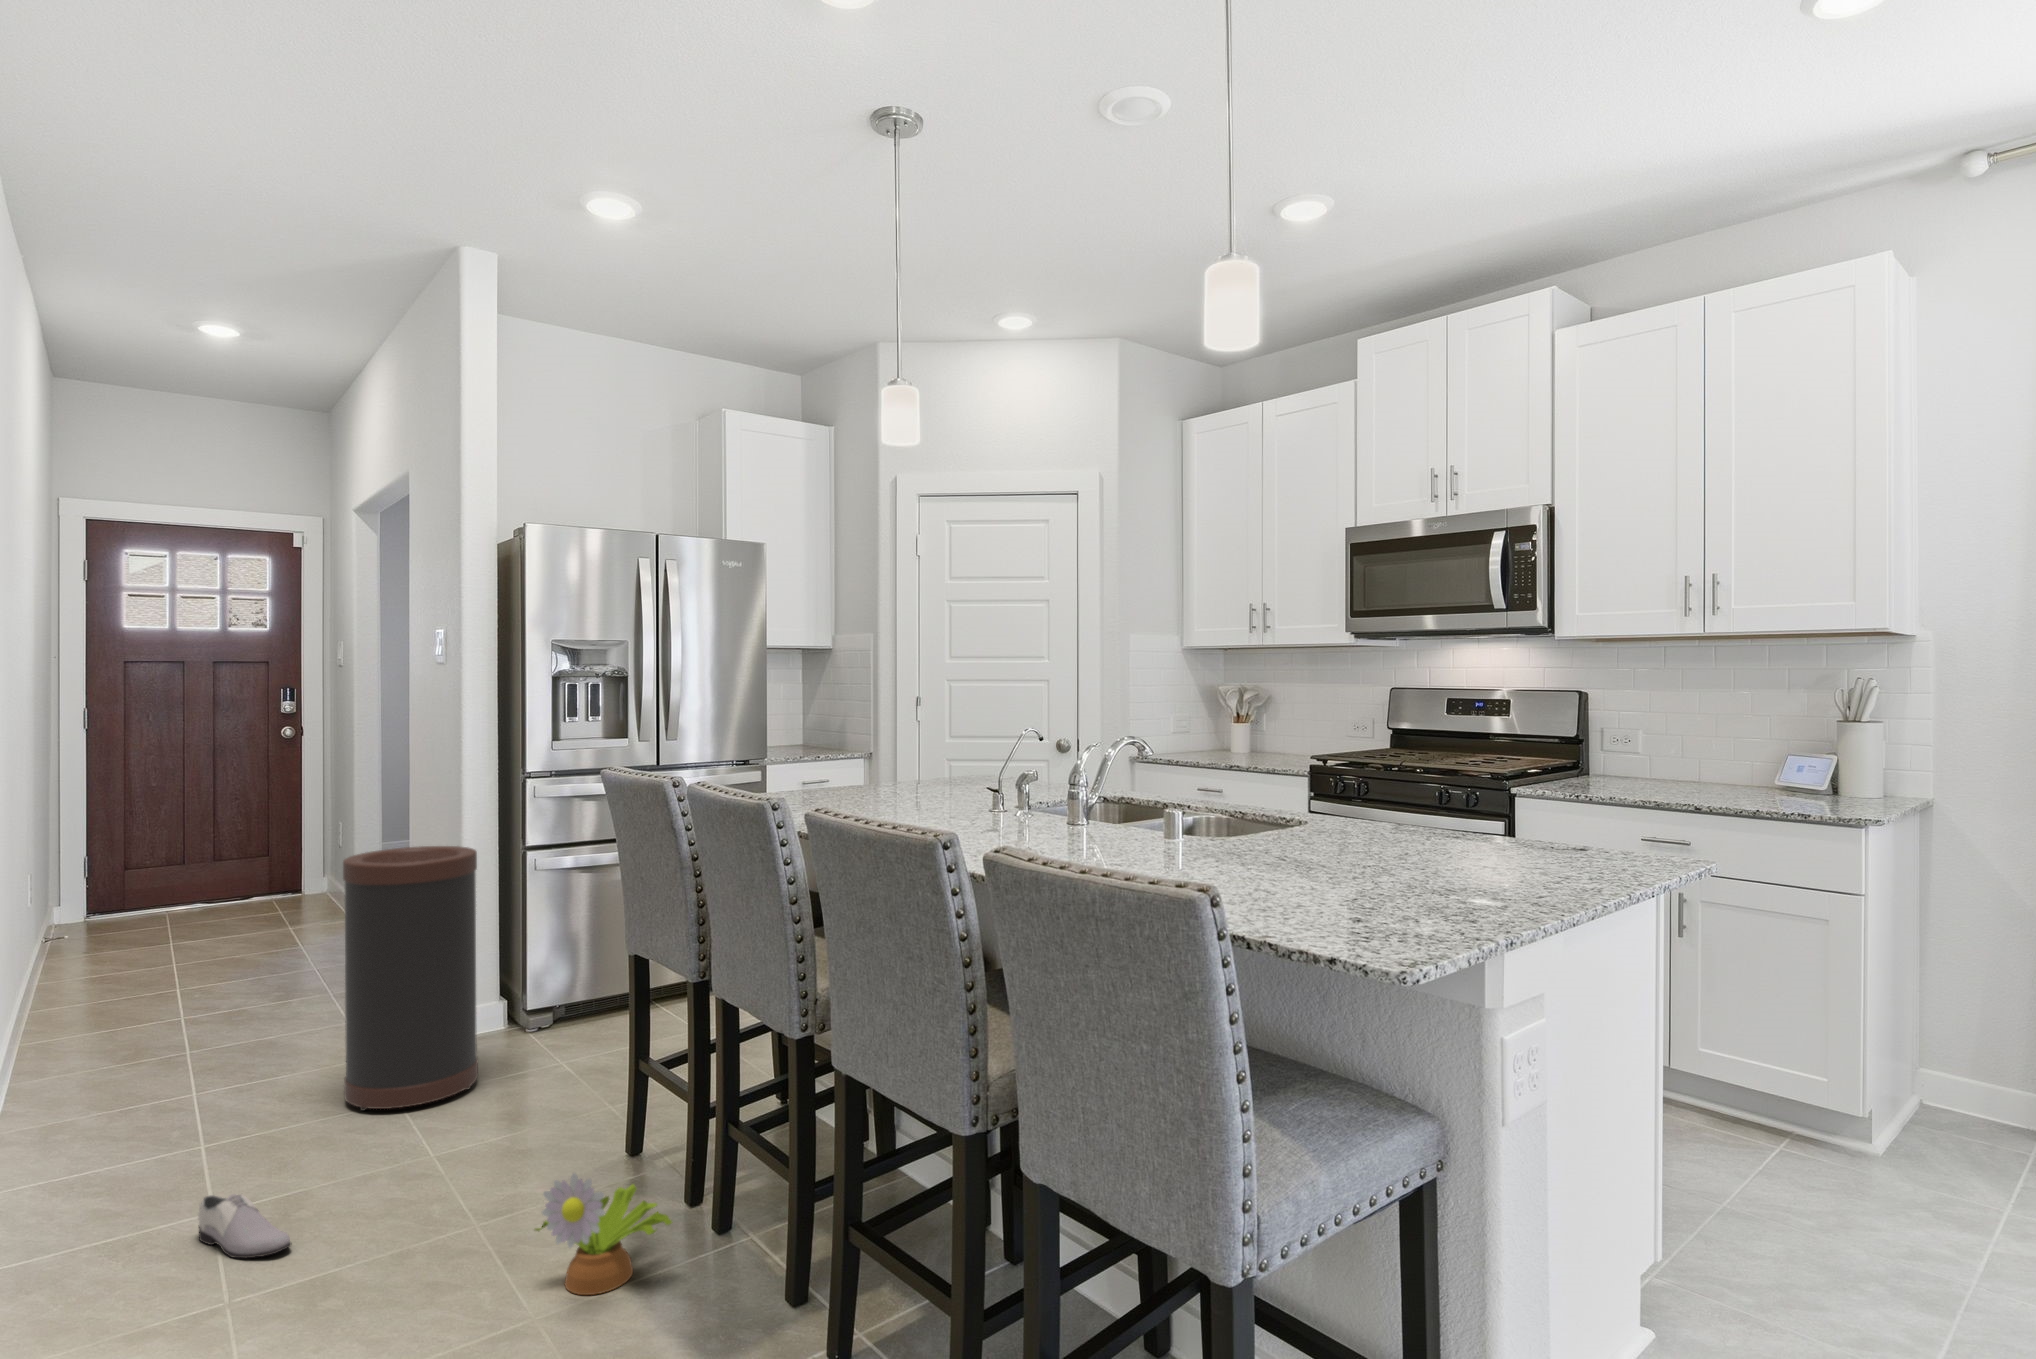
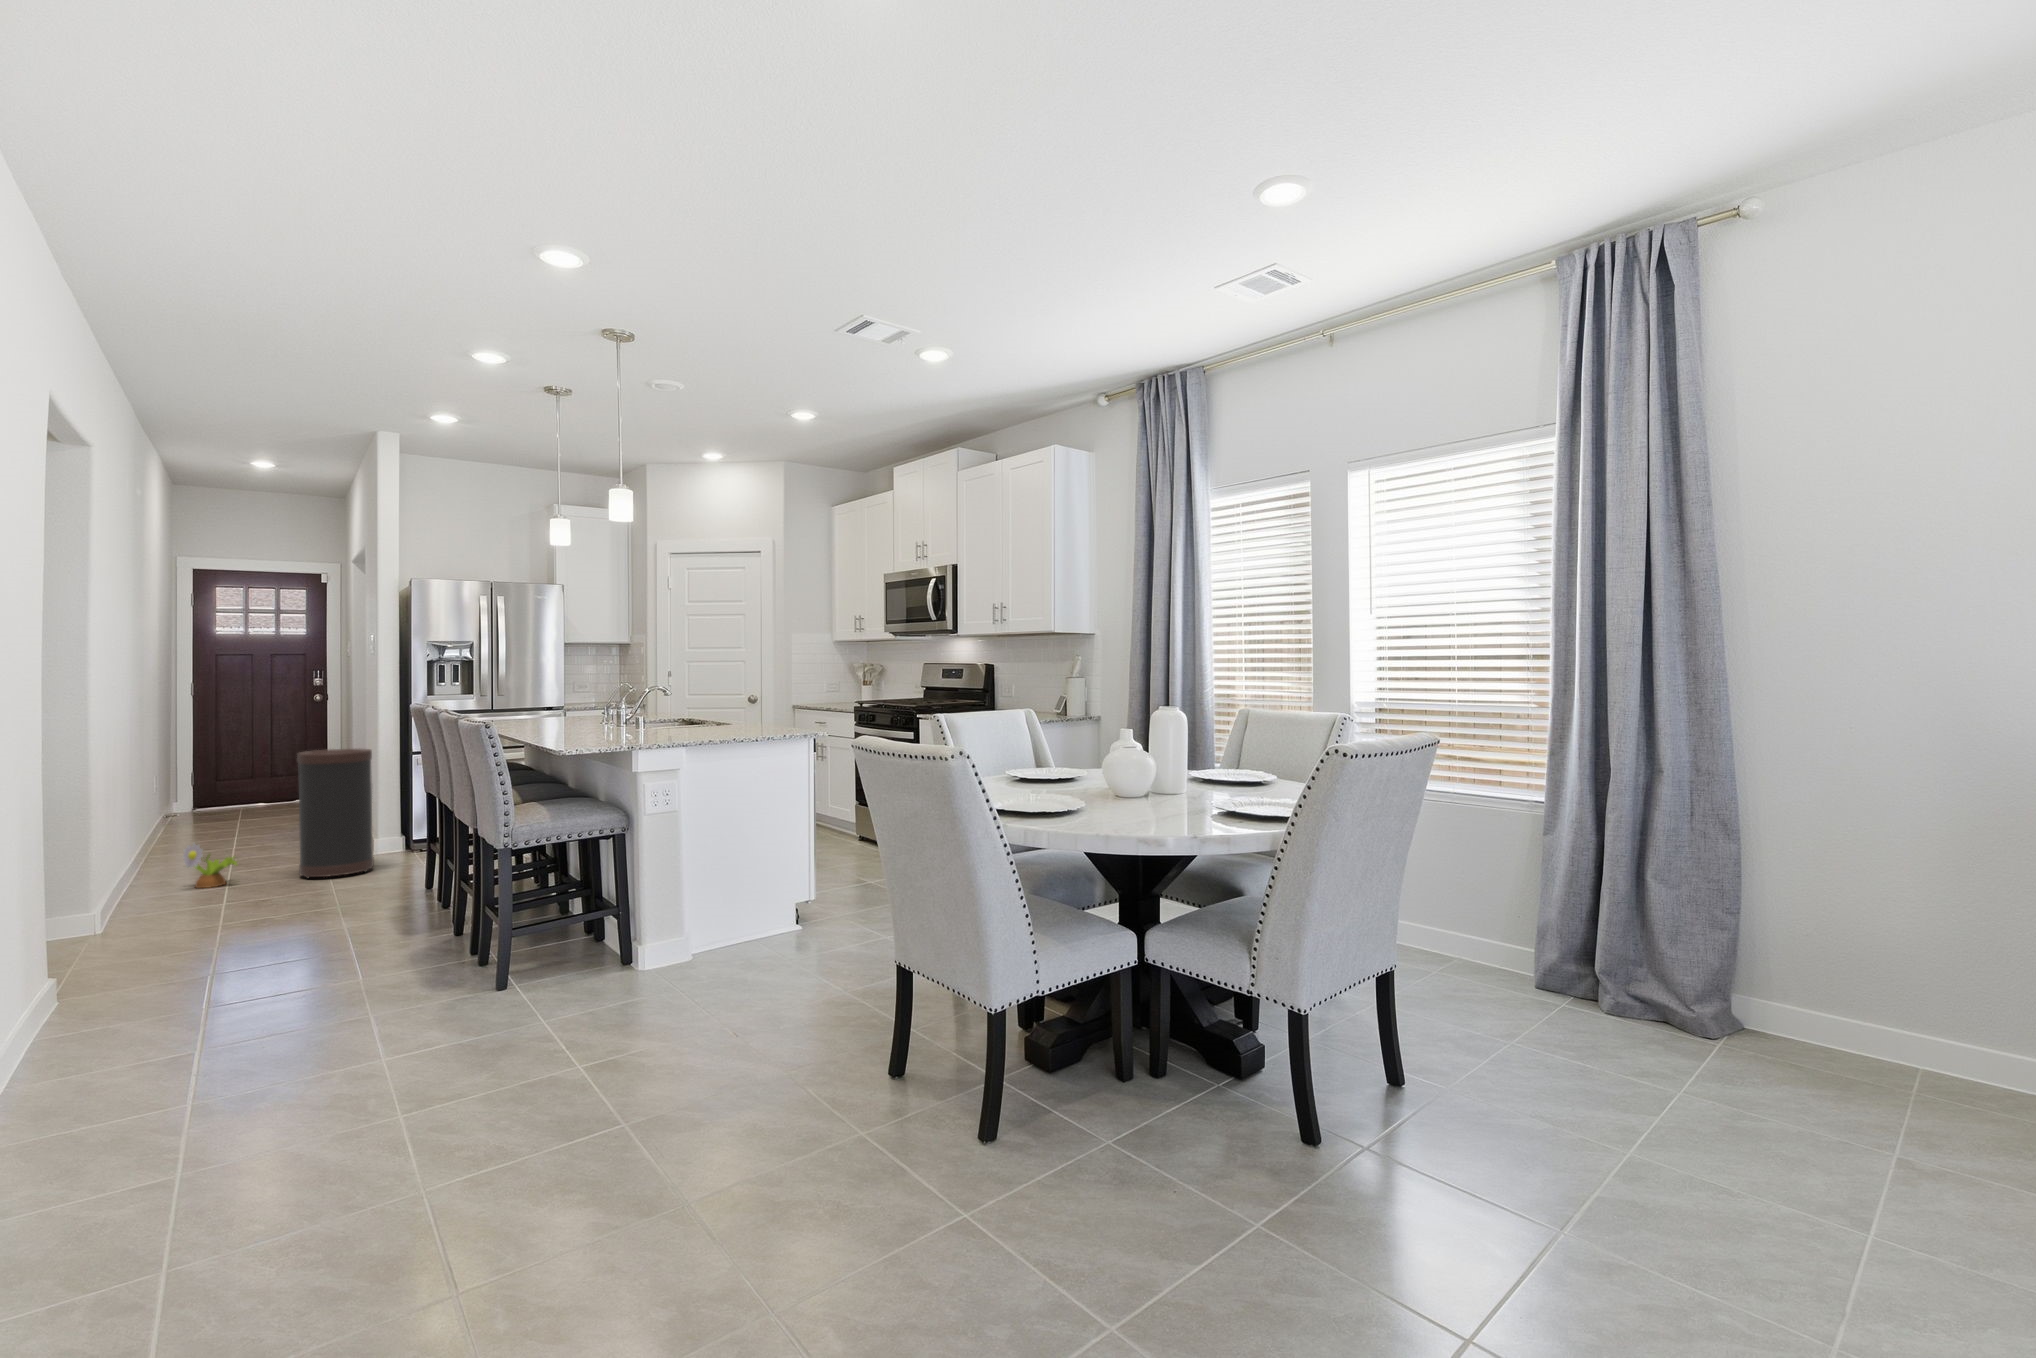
decorative plant: present [535,1173,672,1295] -> present [183,843,237,888]
shoe: present [198,1194,291,1258] -> none [208,891,247,916]

